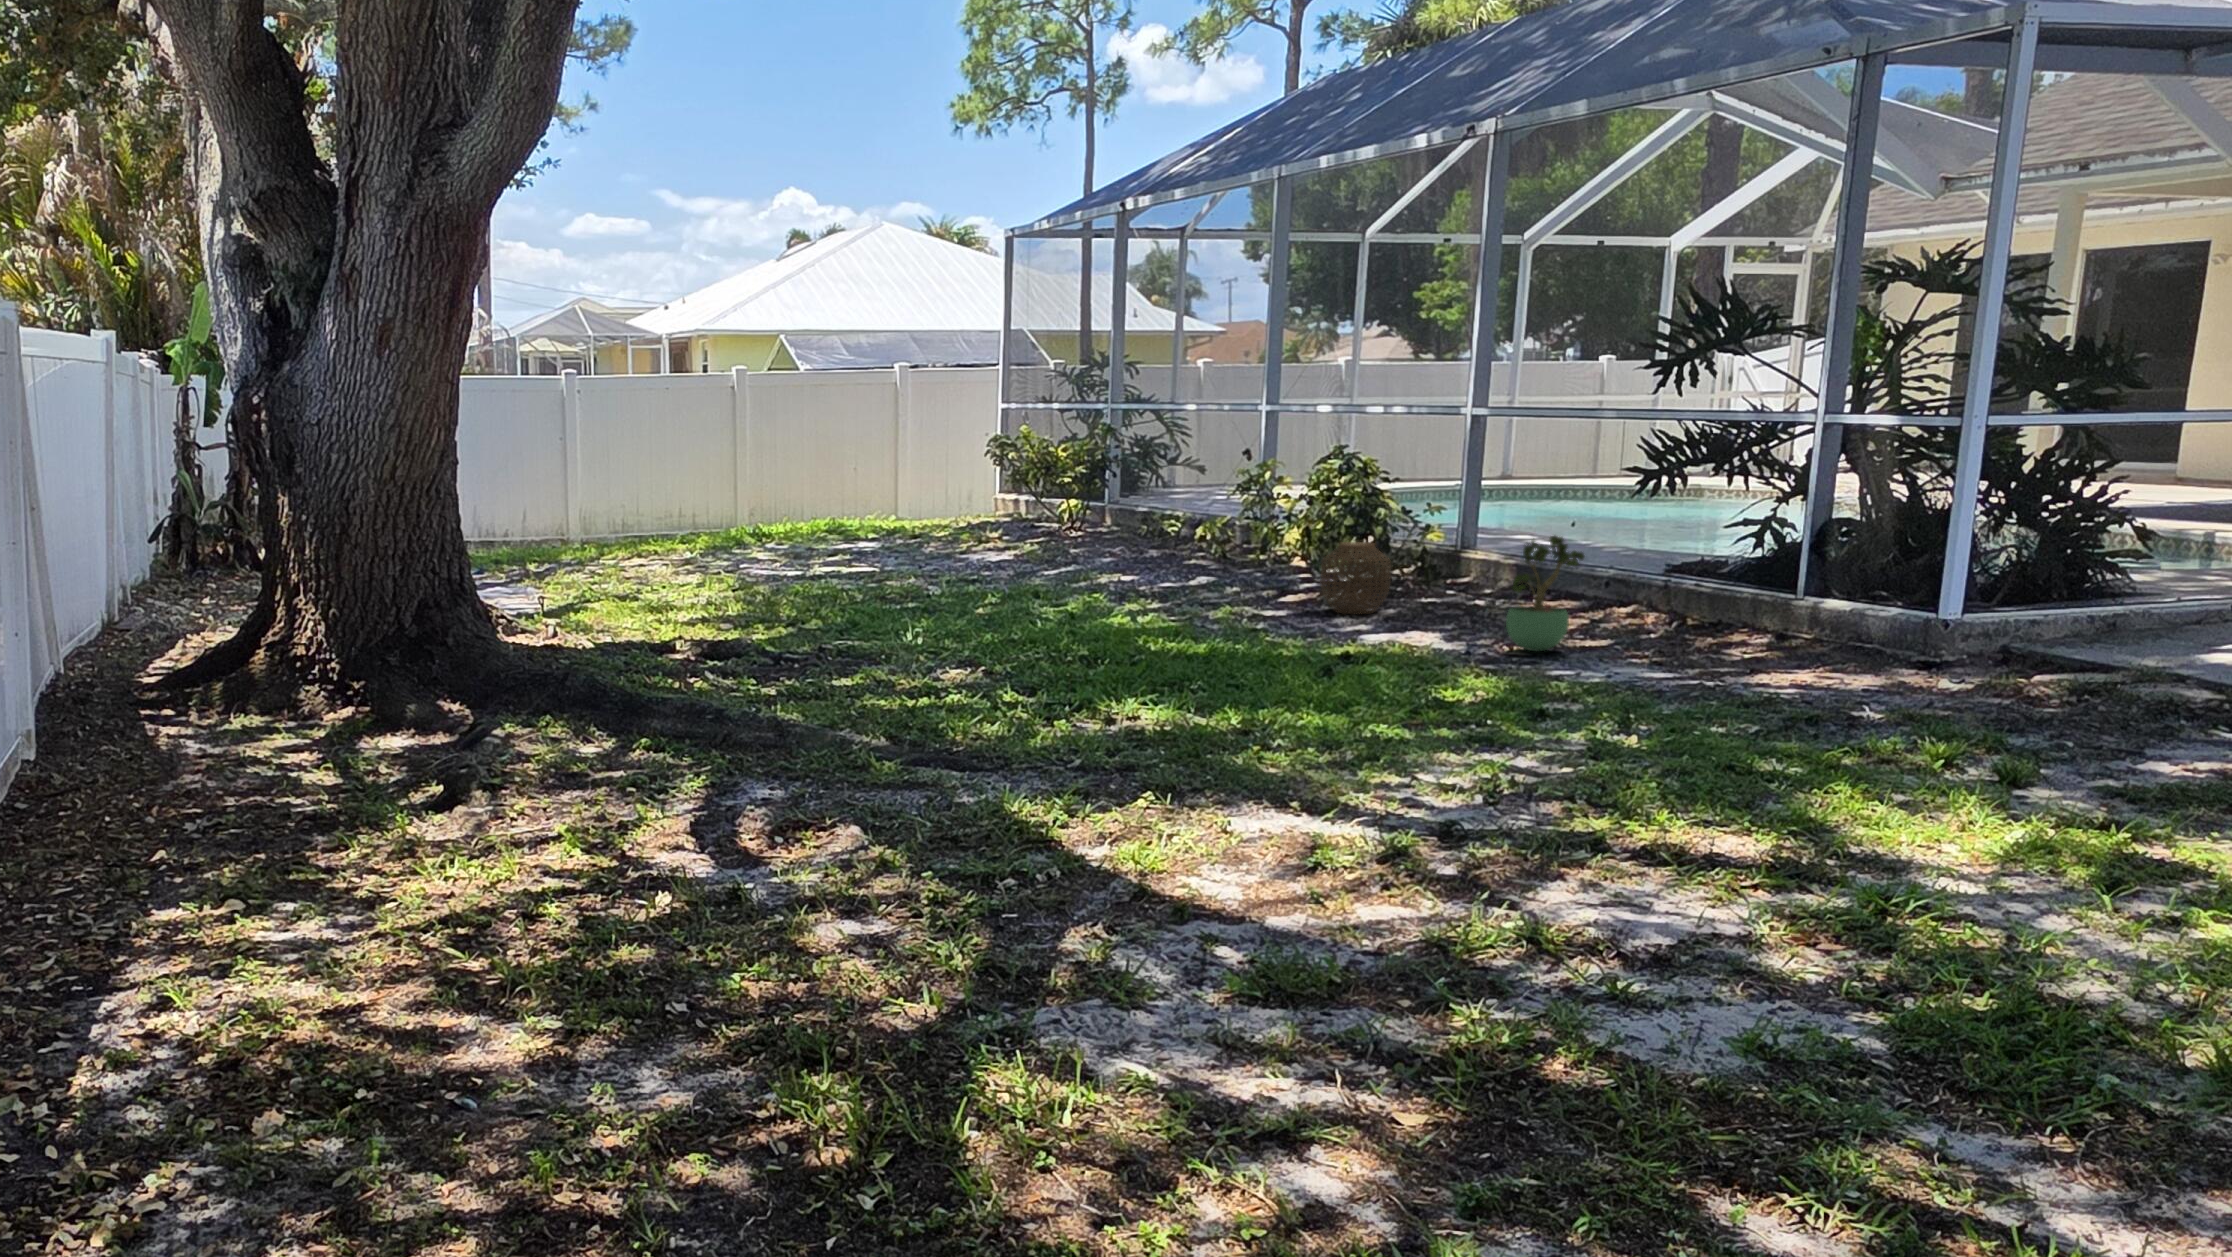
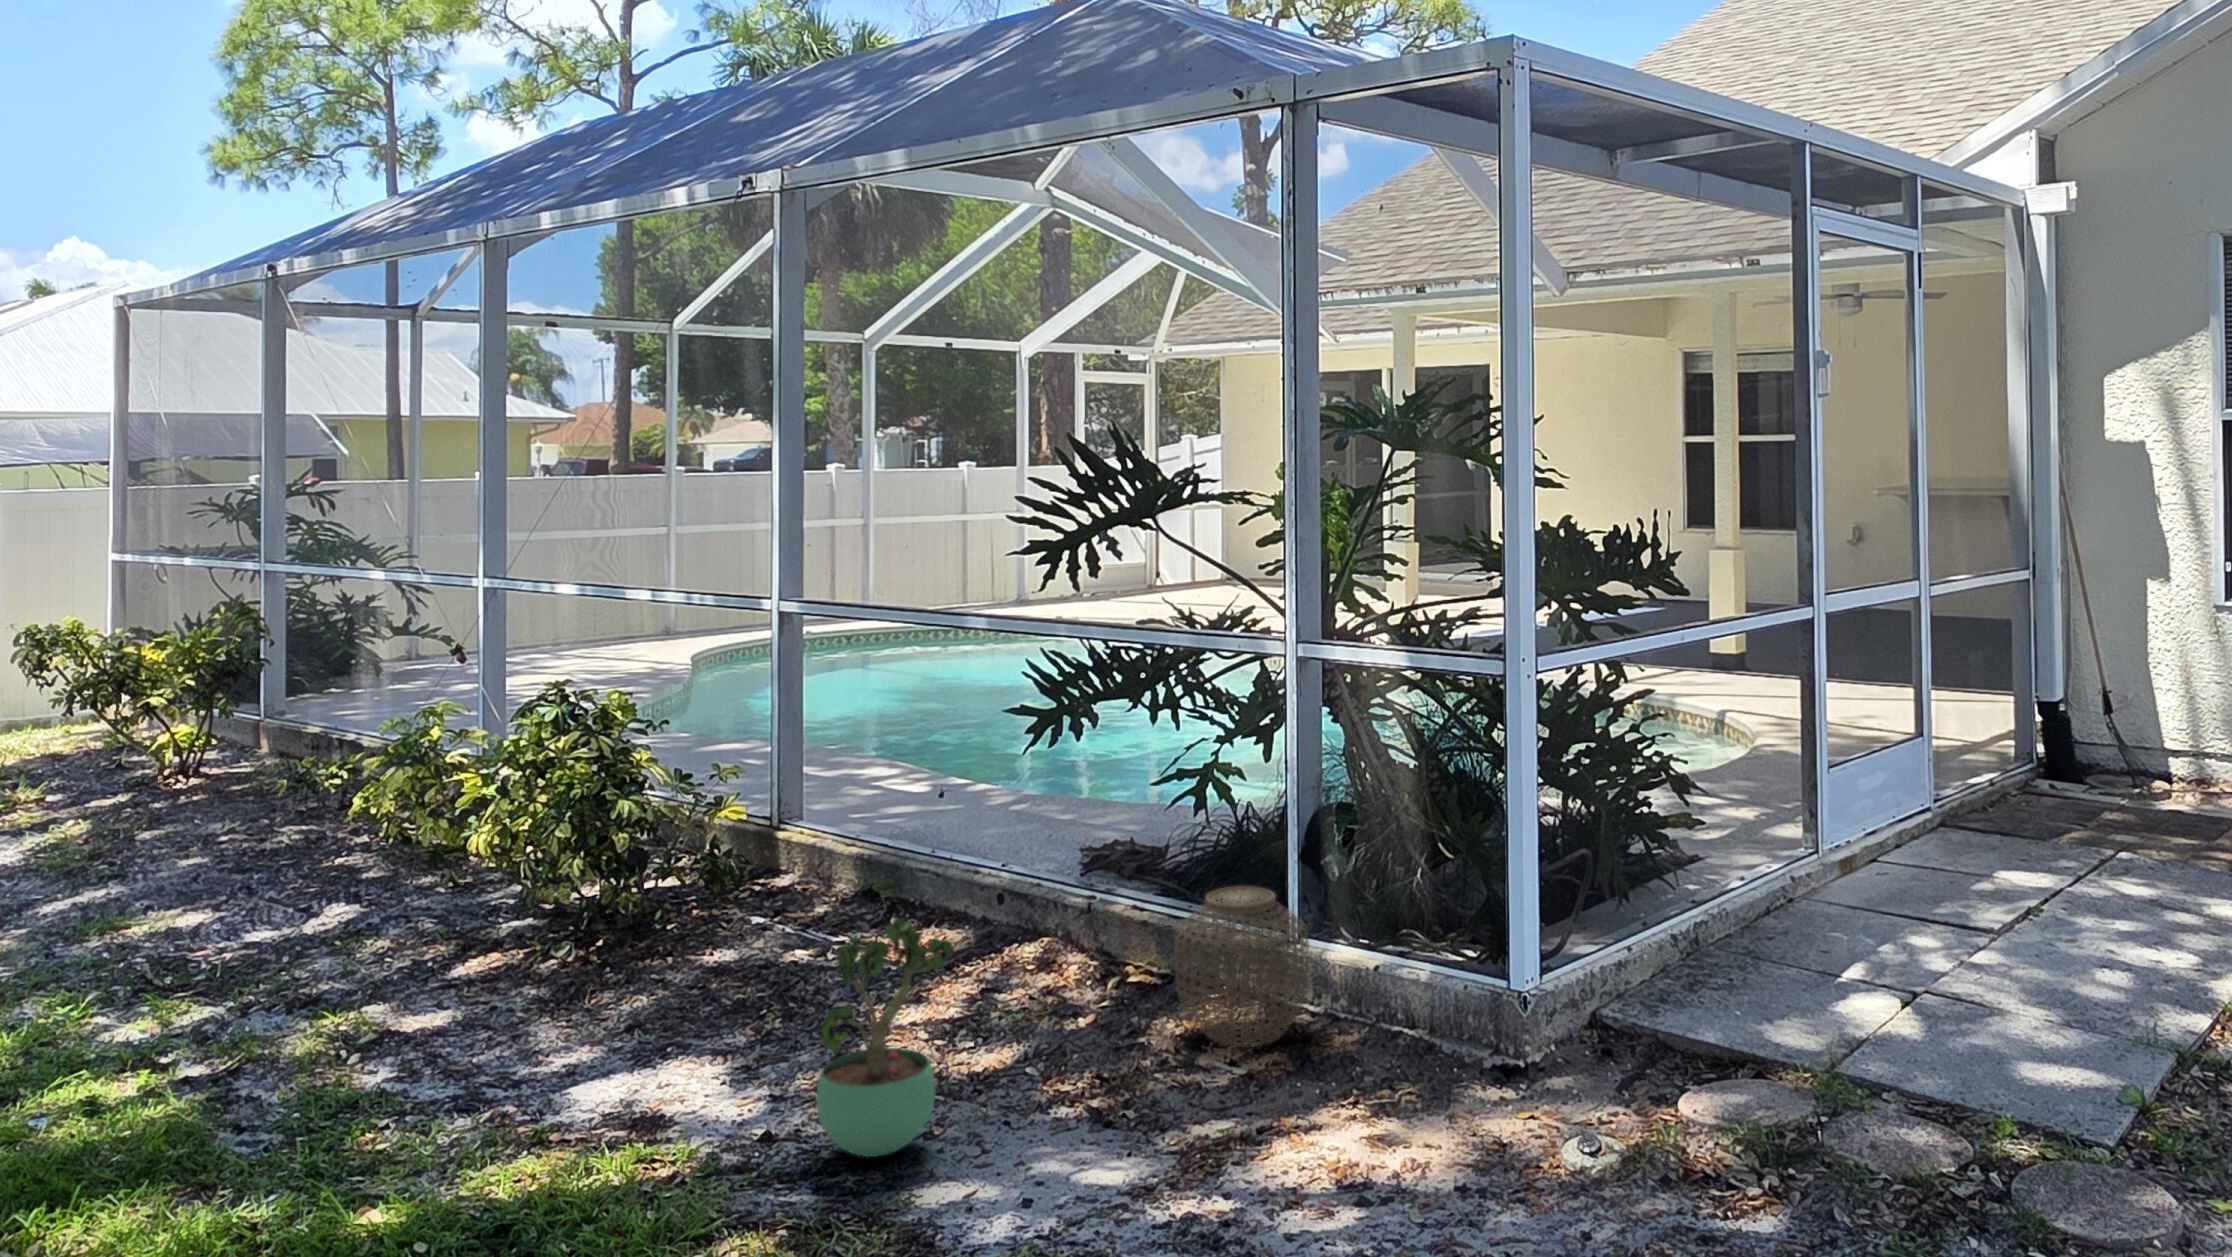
woven basket: present [1320,542,1391,614] -> present [1175,886,1309,1047]

